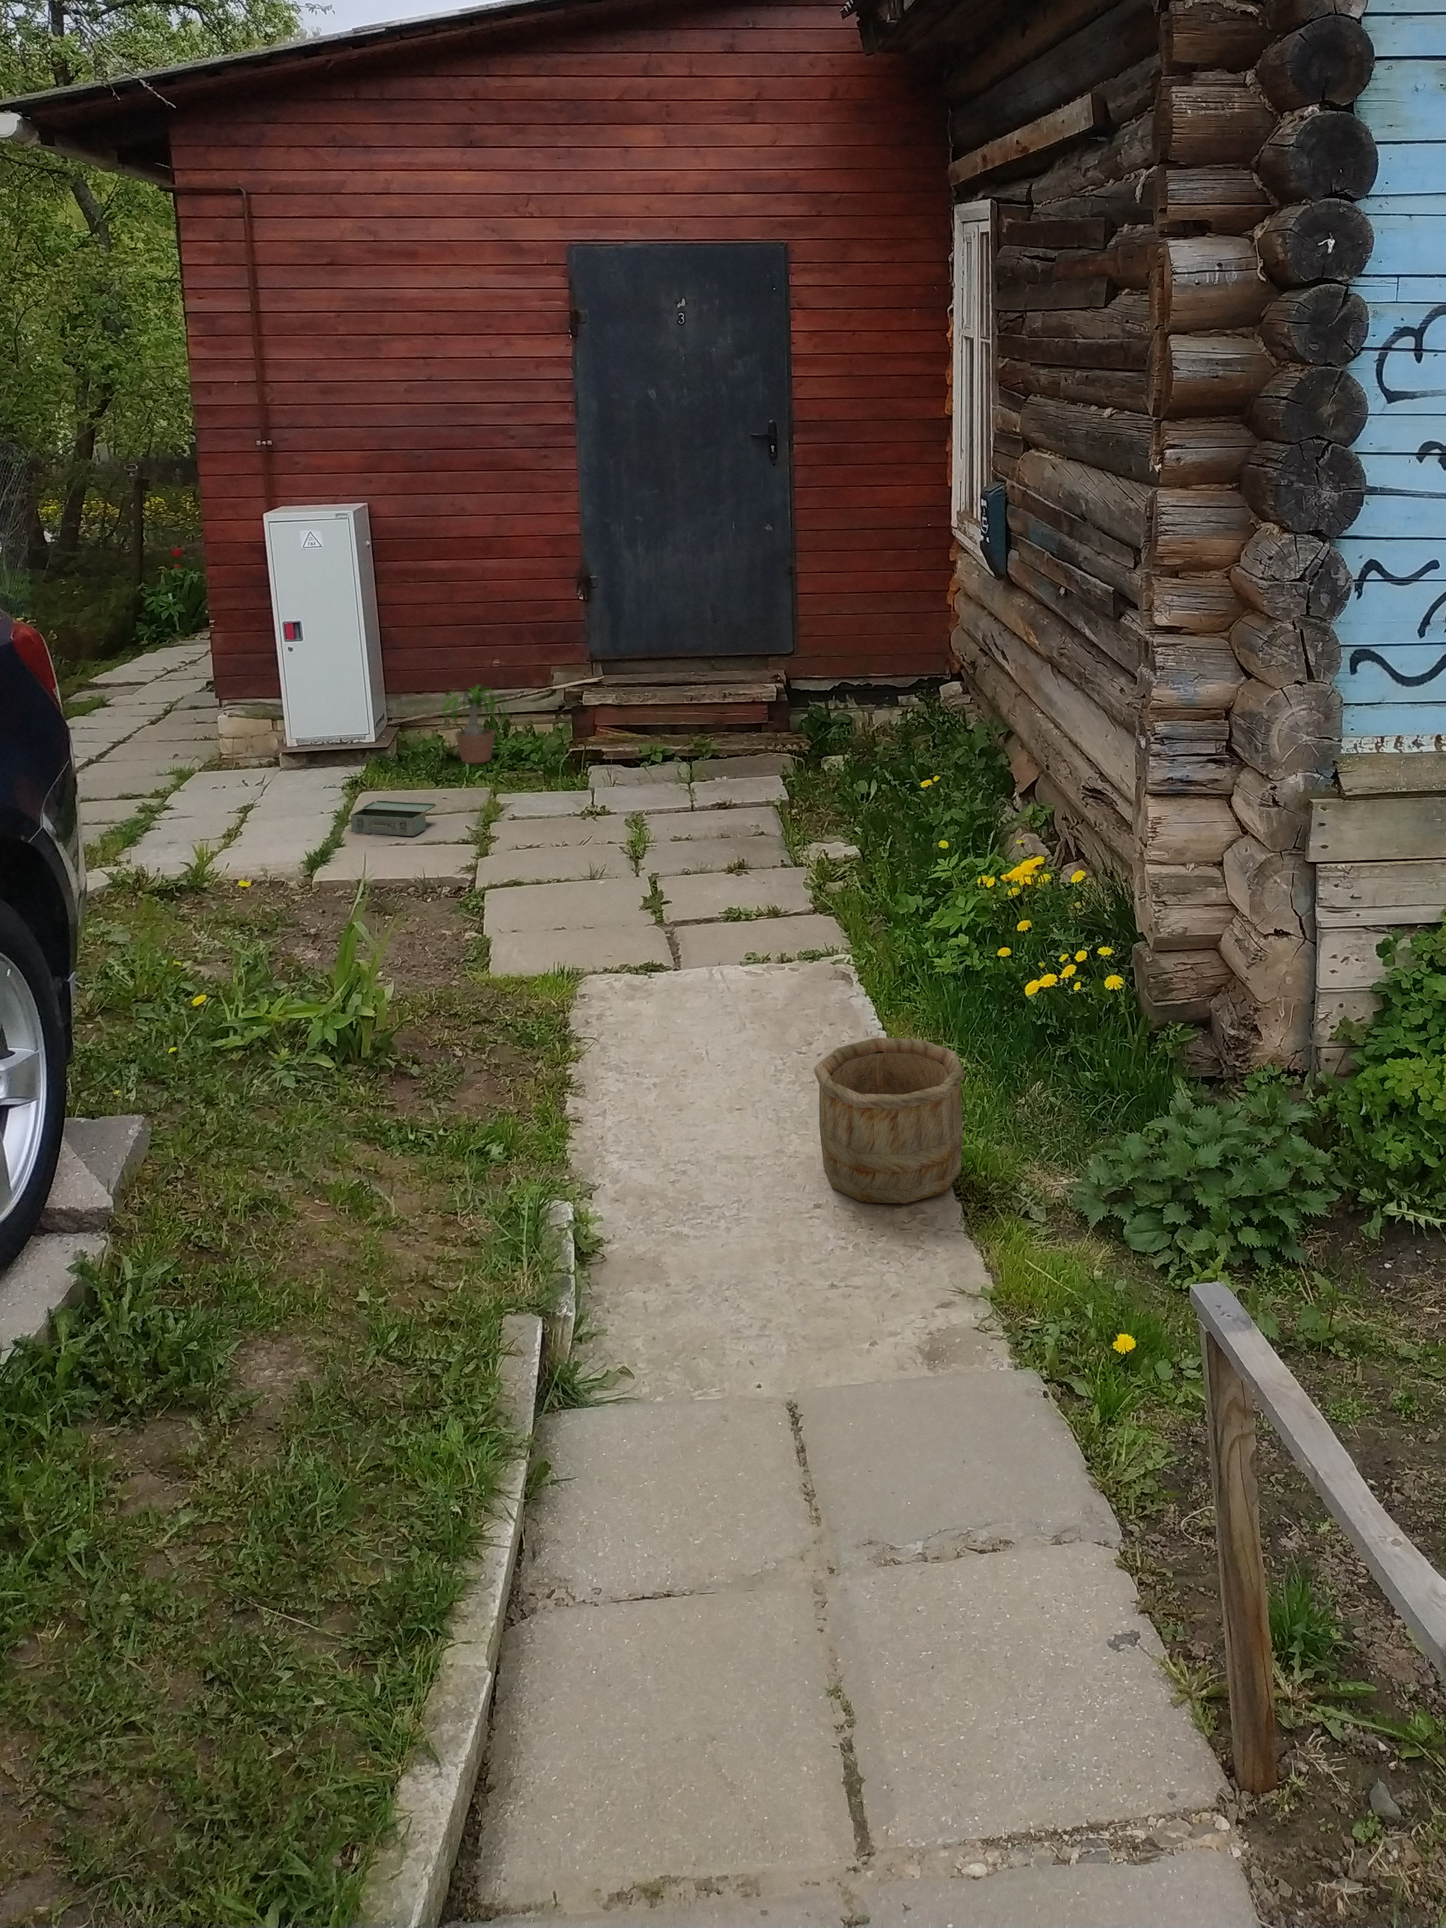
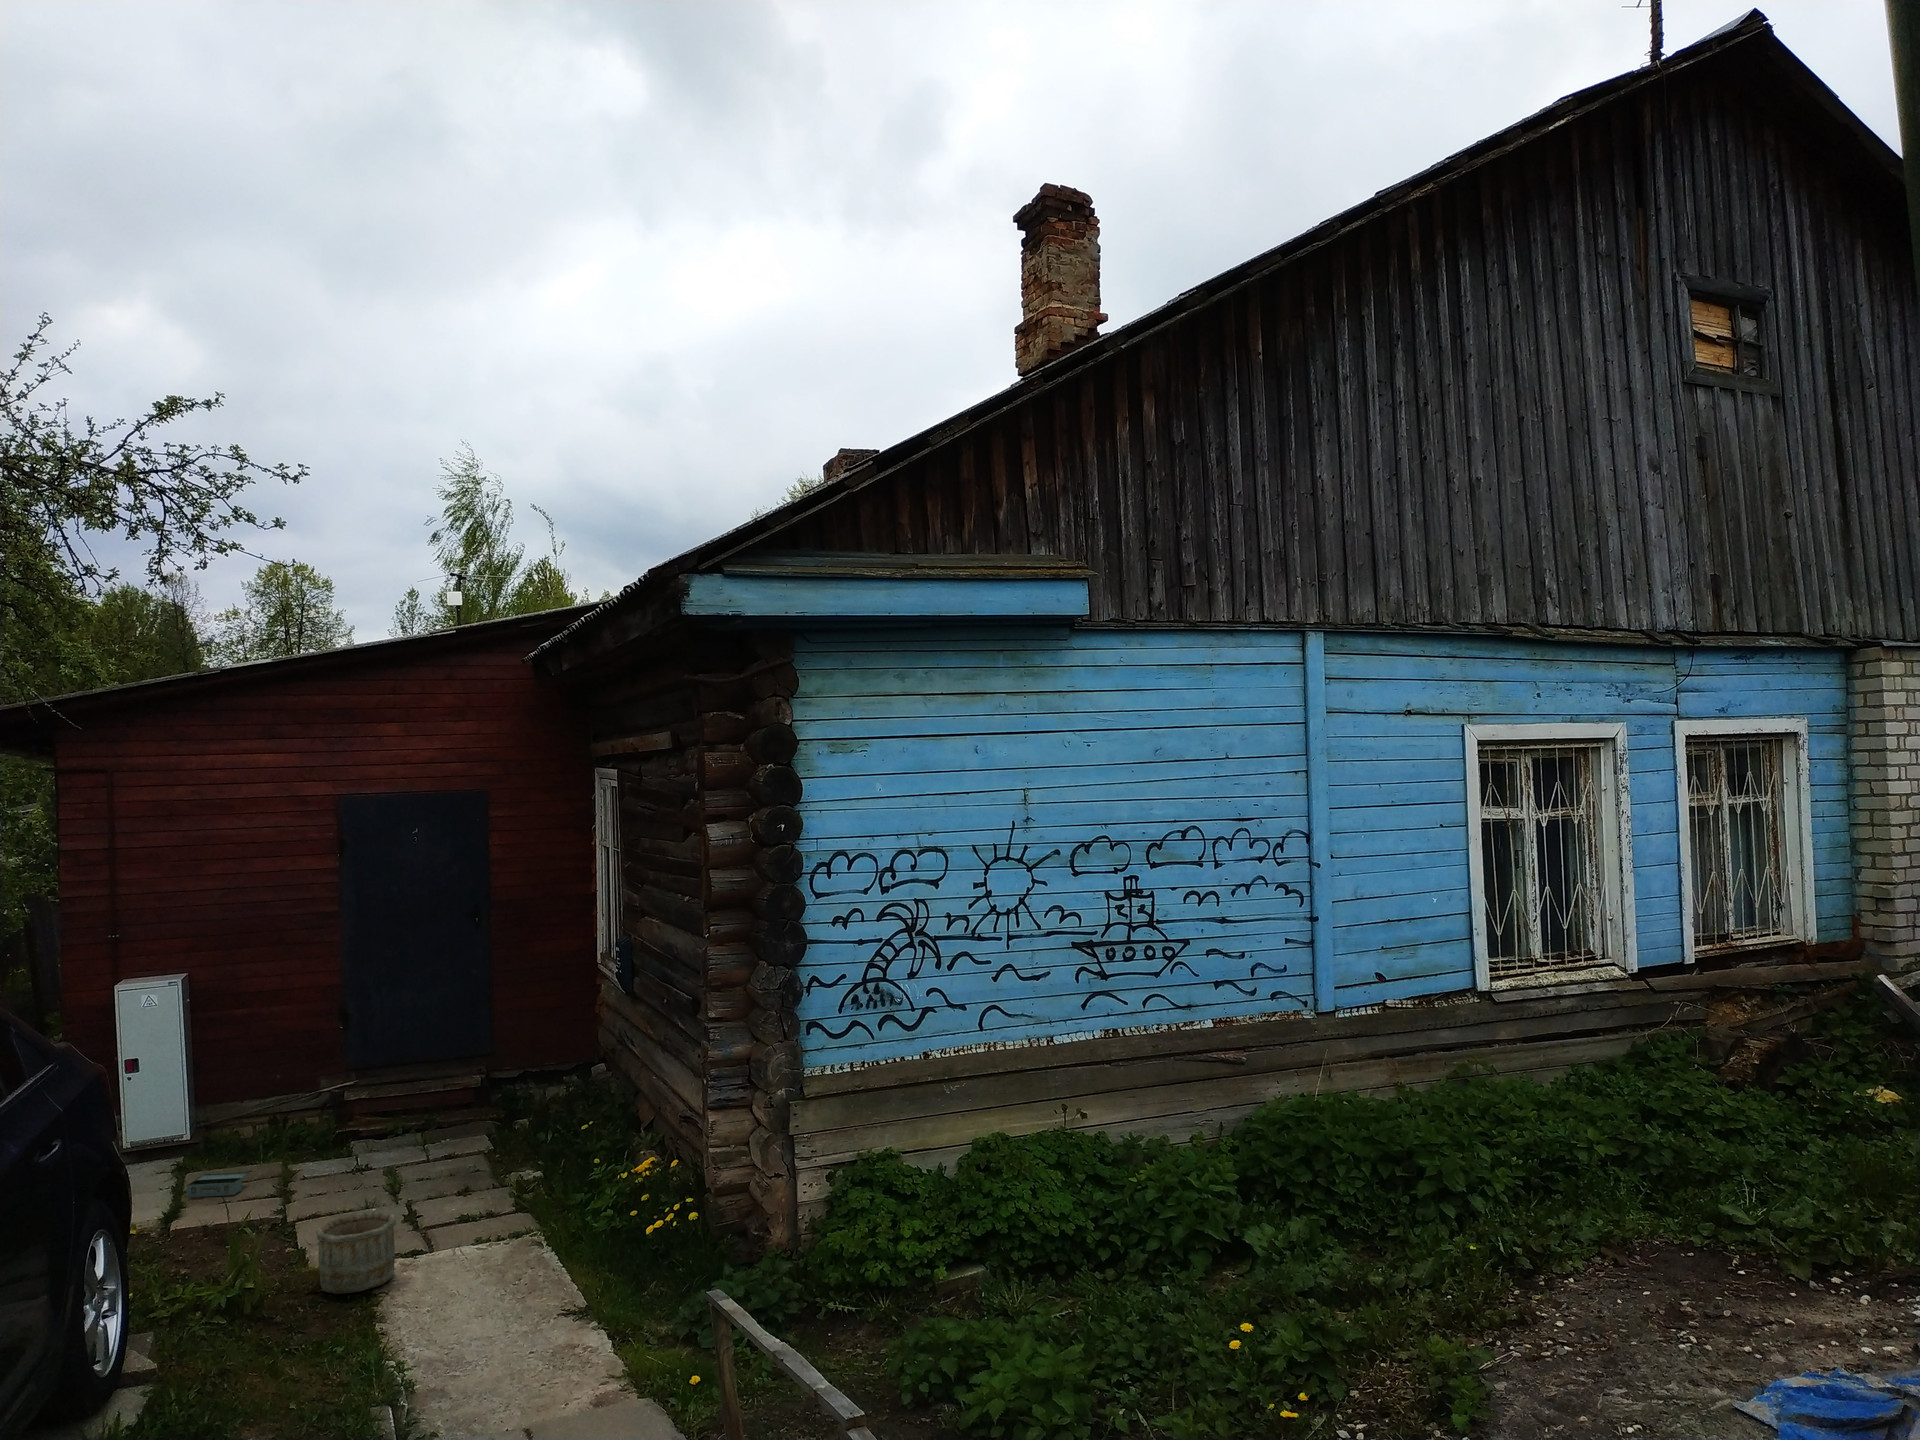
potted plant: present [443,685,508,763] -> none [240,1090,308,1146]
wooden bucket: present [814,1037,965,1203] -> present [316,1212,396,1294]

